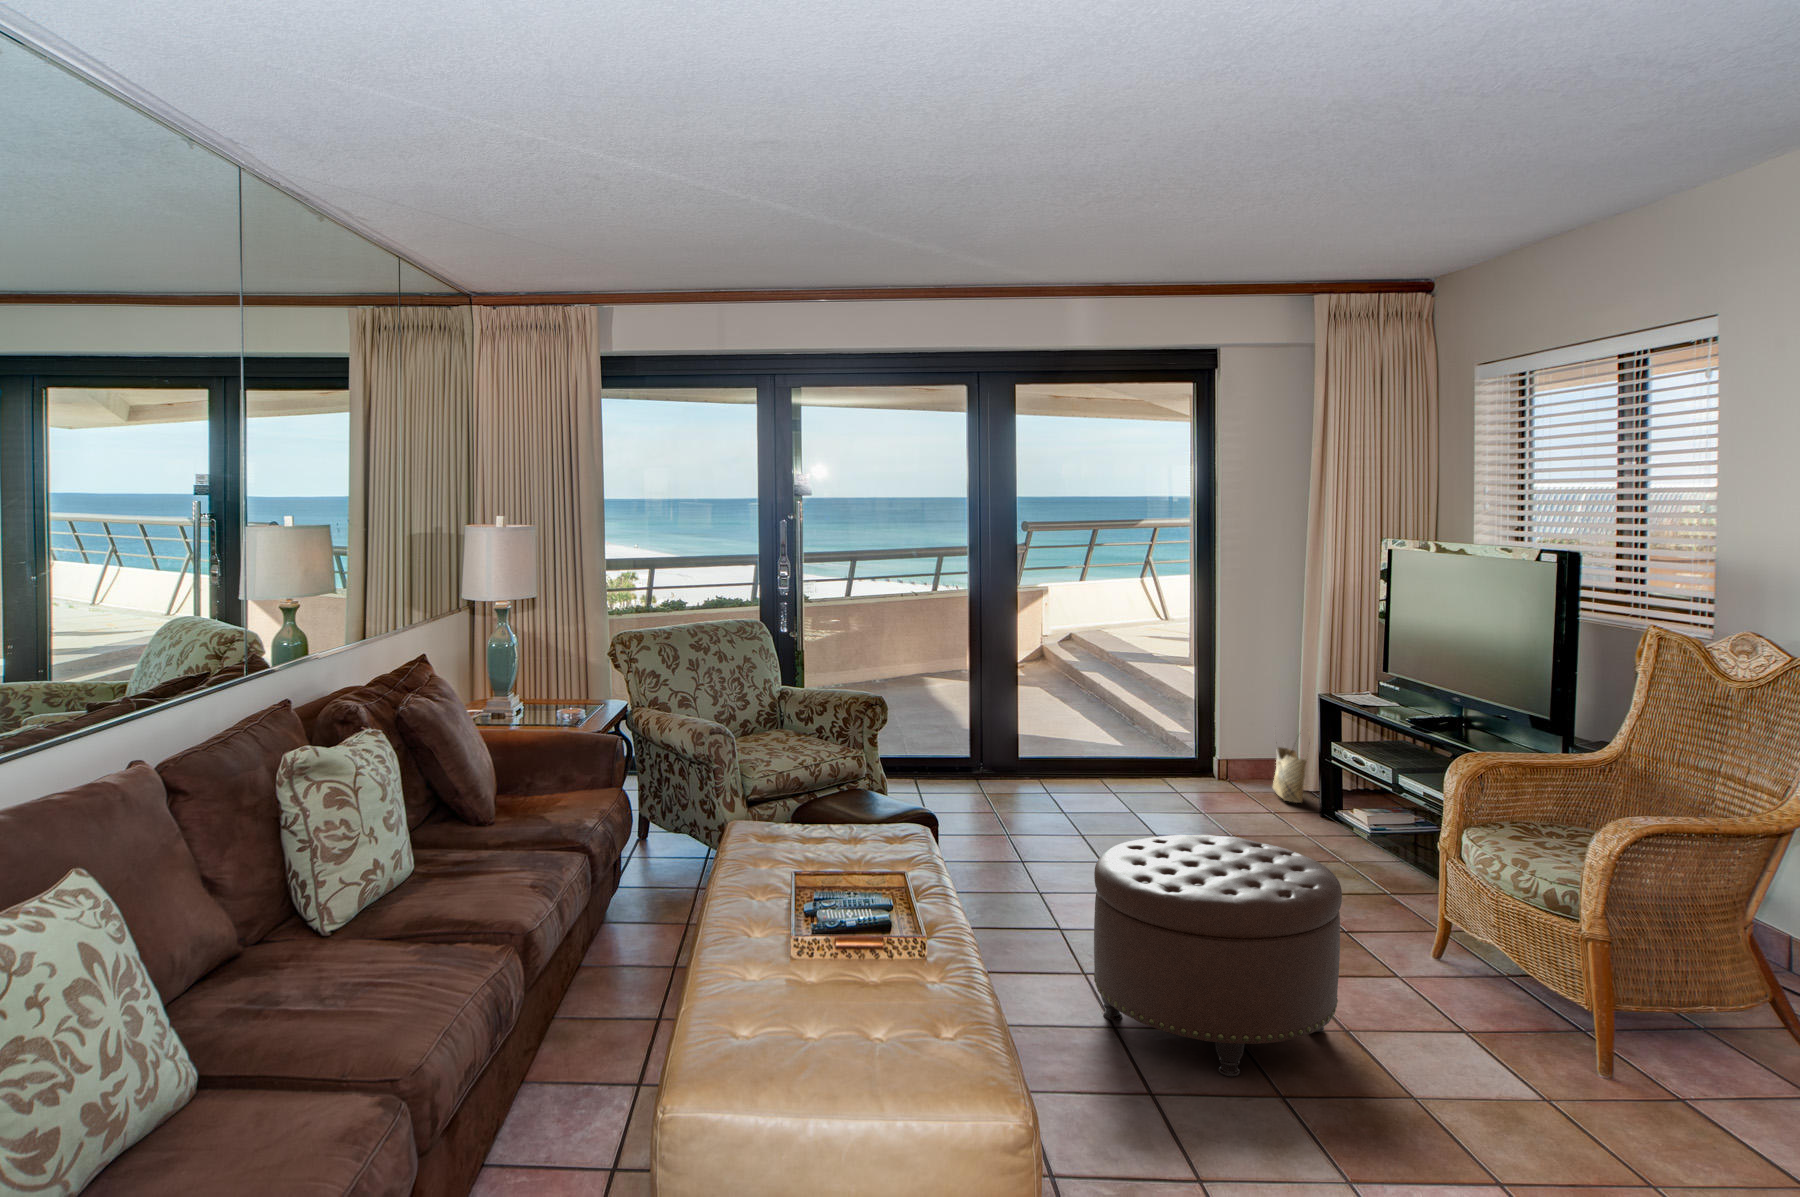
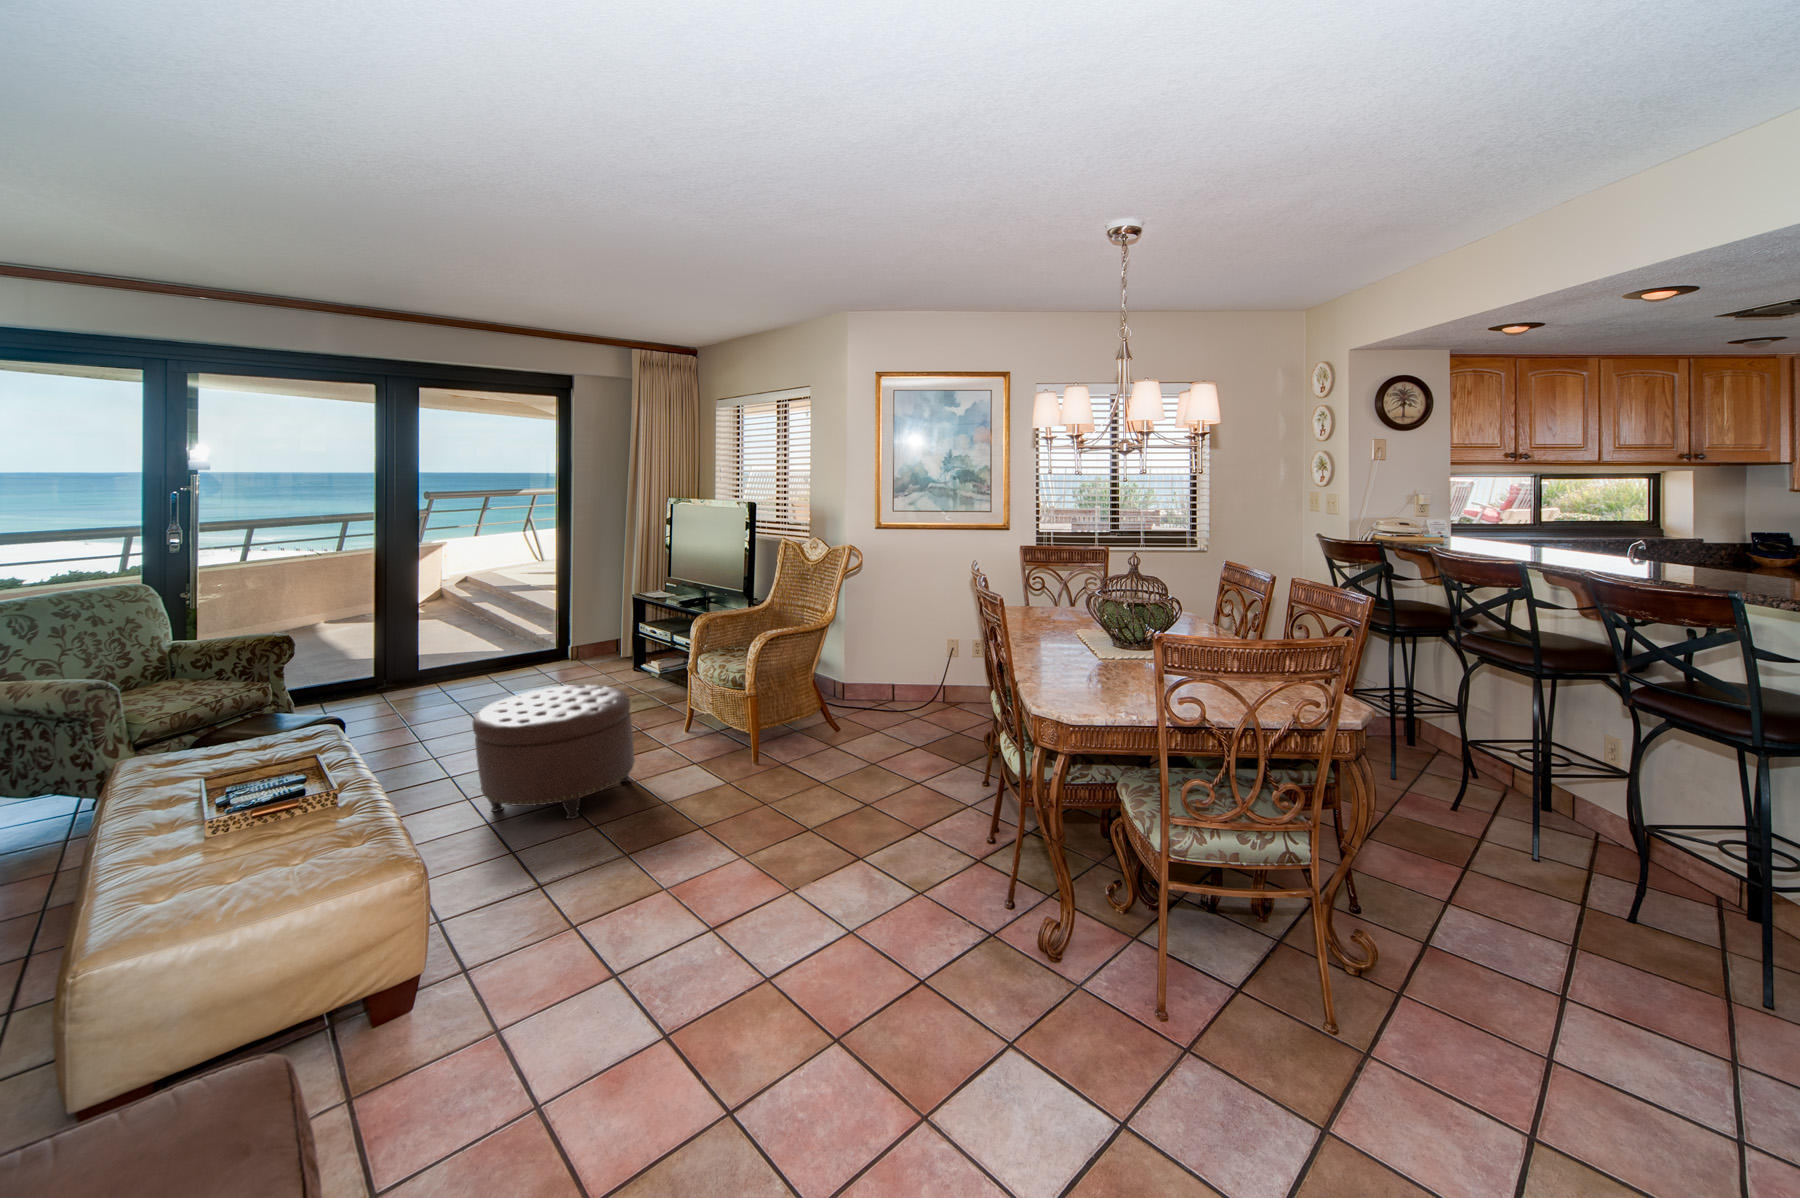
woven basket: present [1273,729,1308,803] -> none [606,618,628,663]

